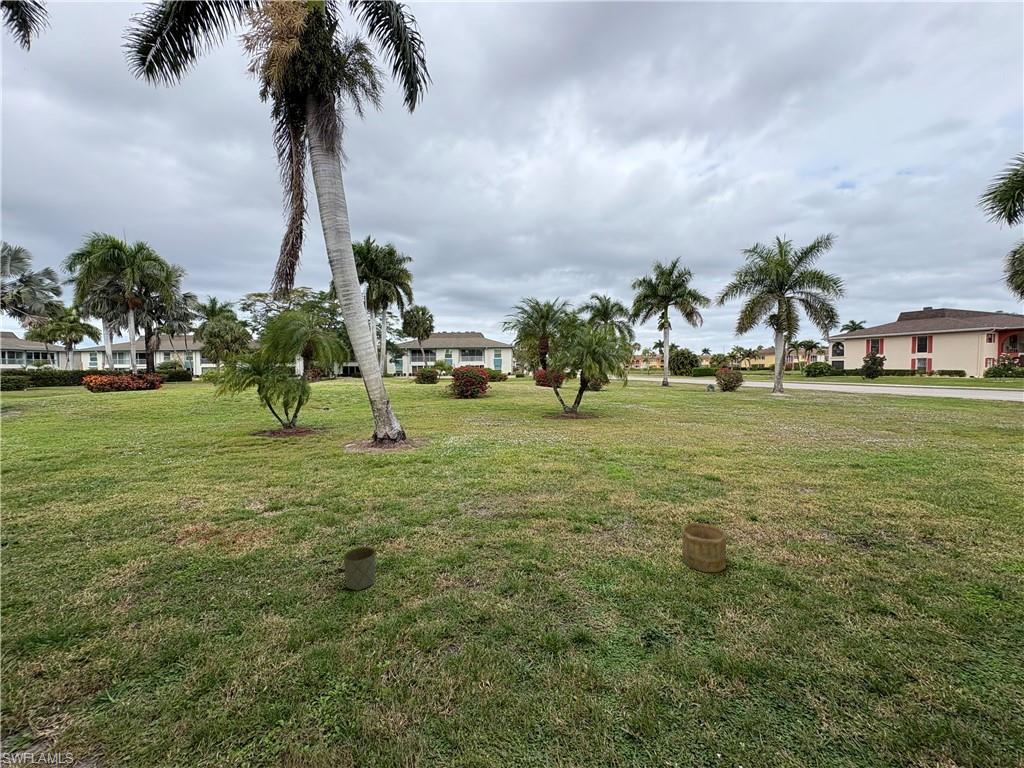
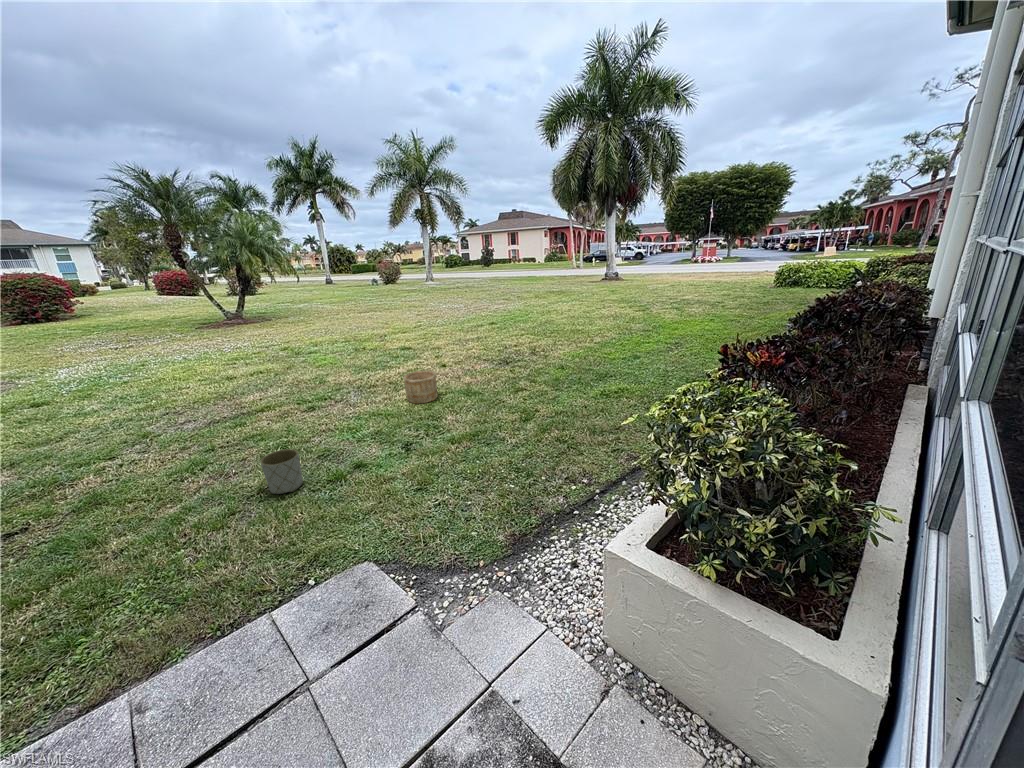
planter: present [343,547,376,591] -> present [260,449,303,494]

